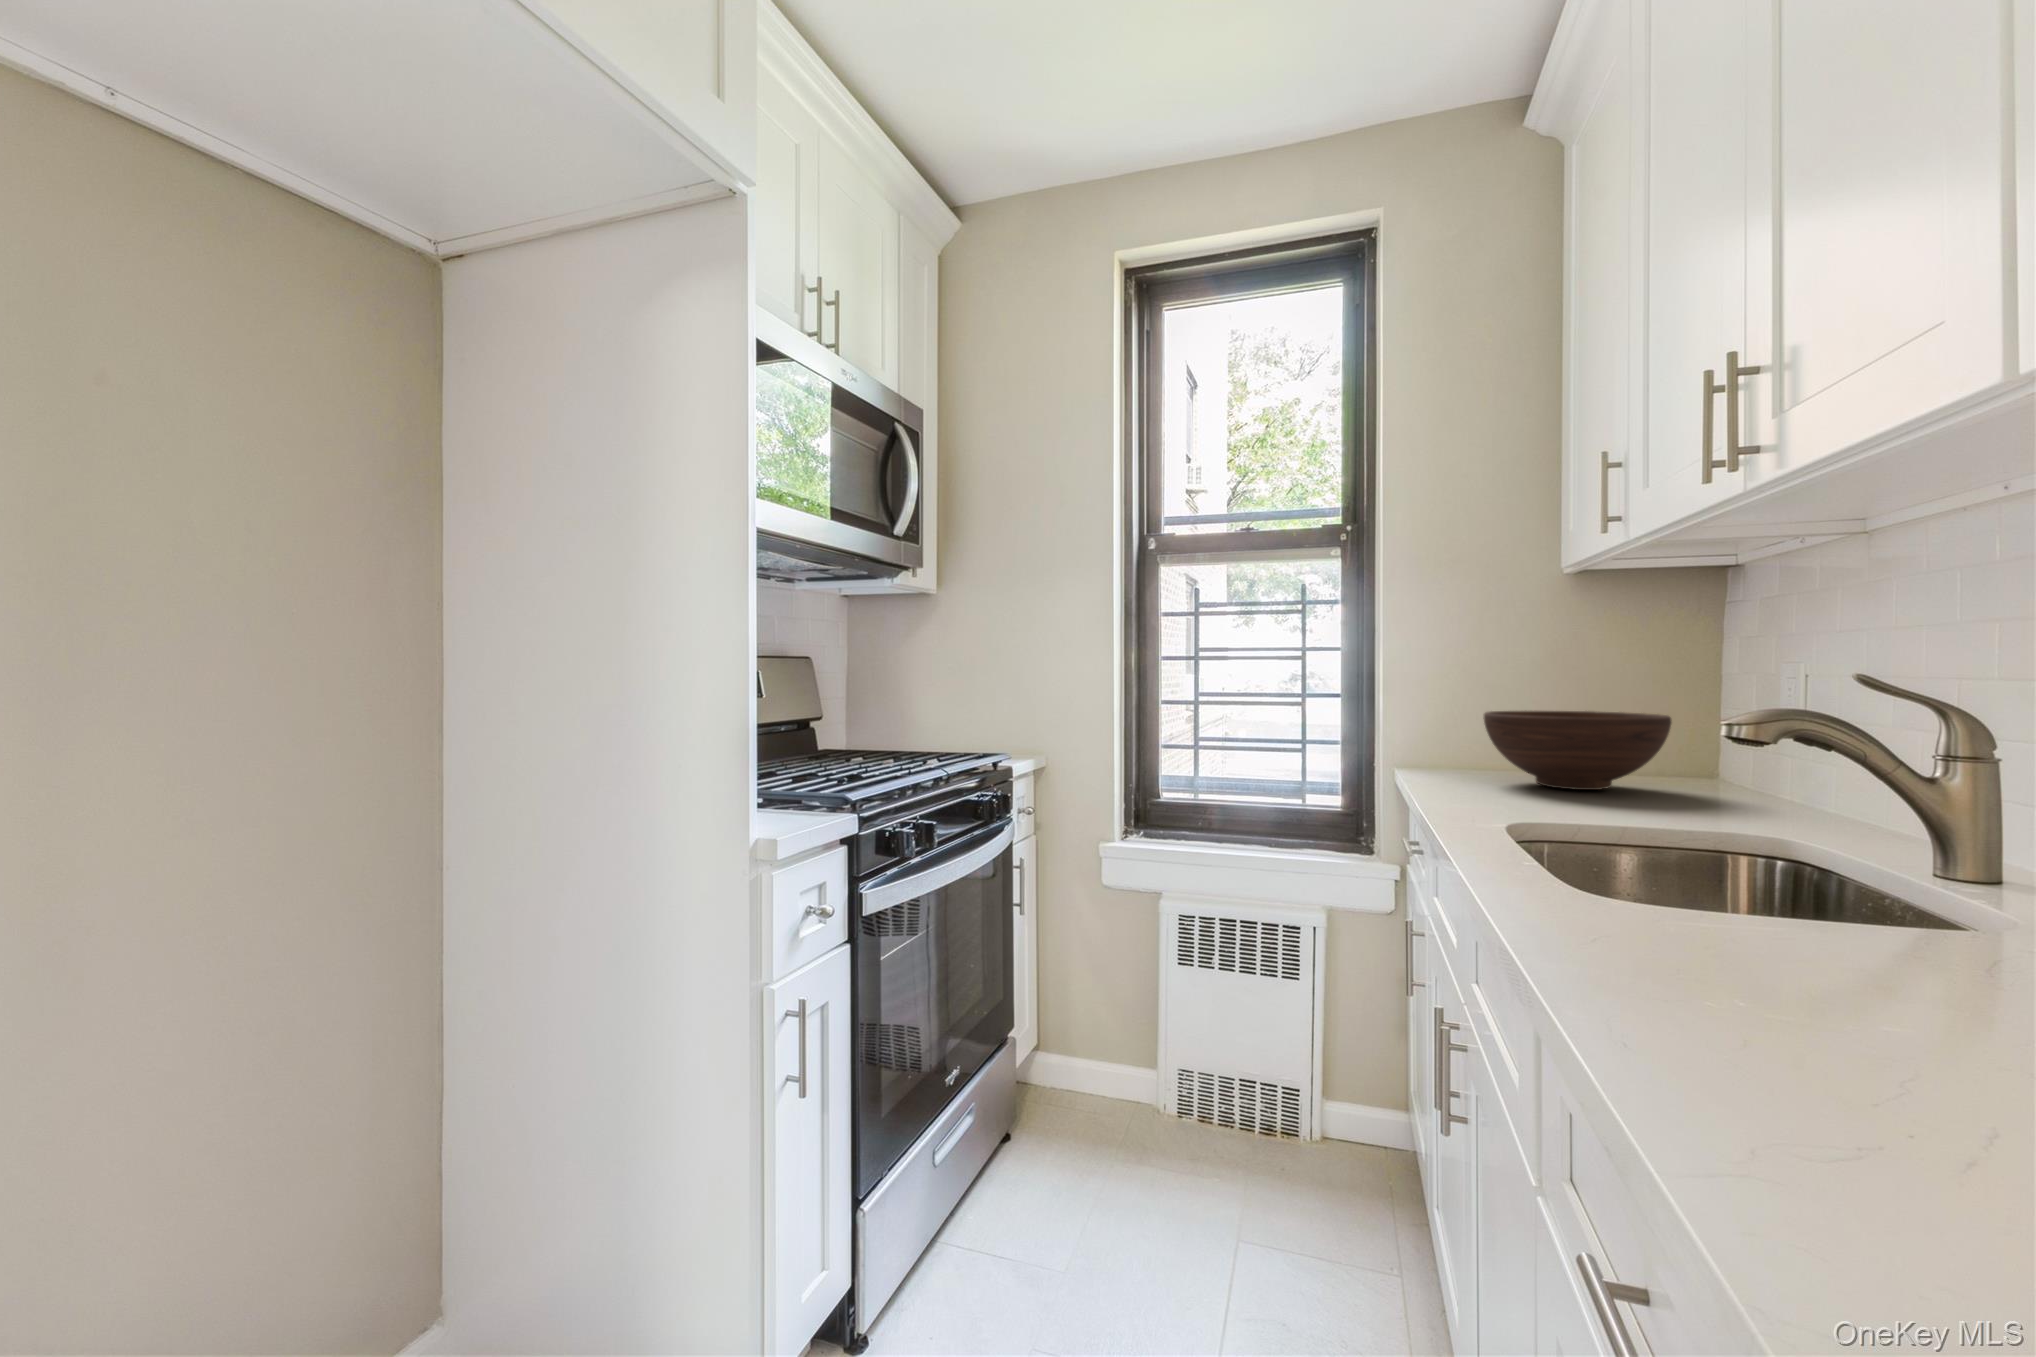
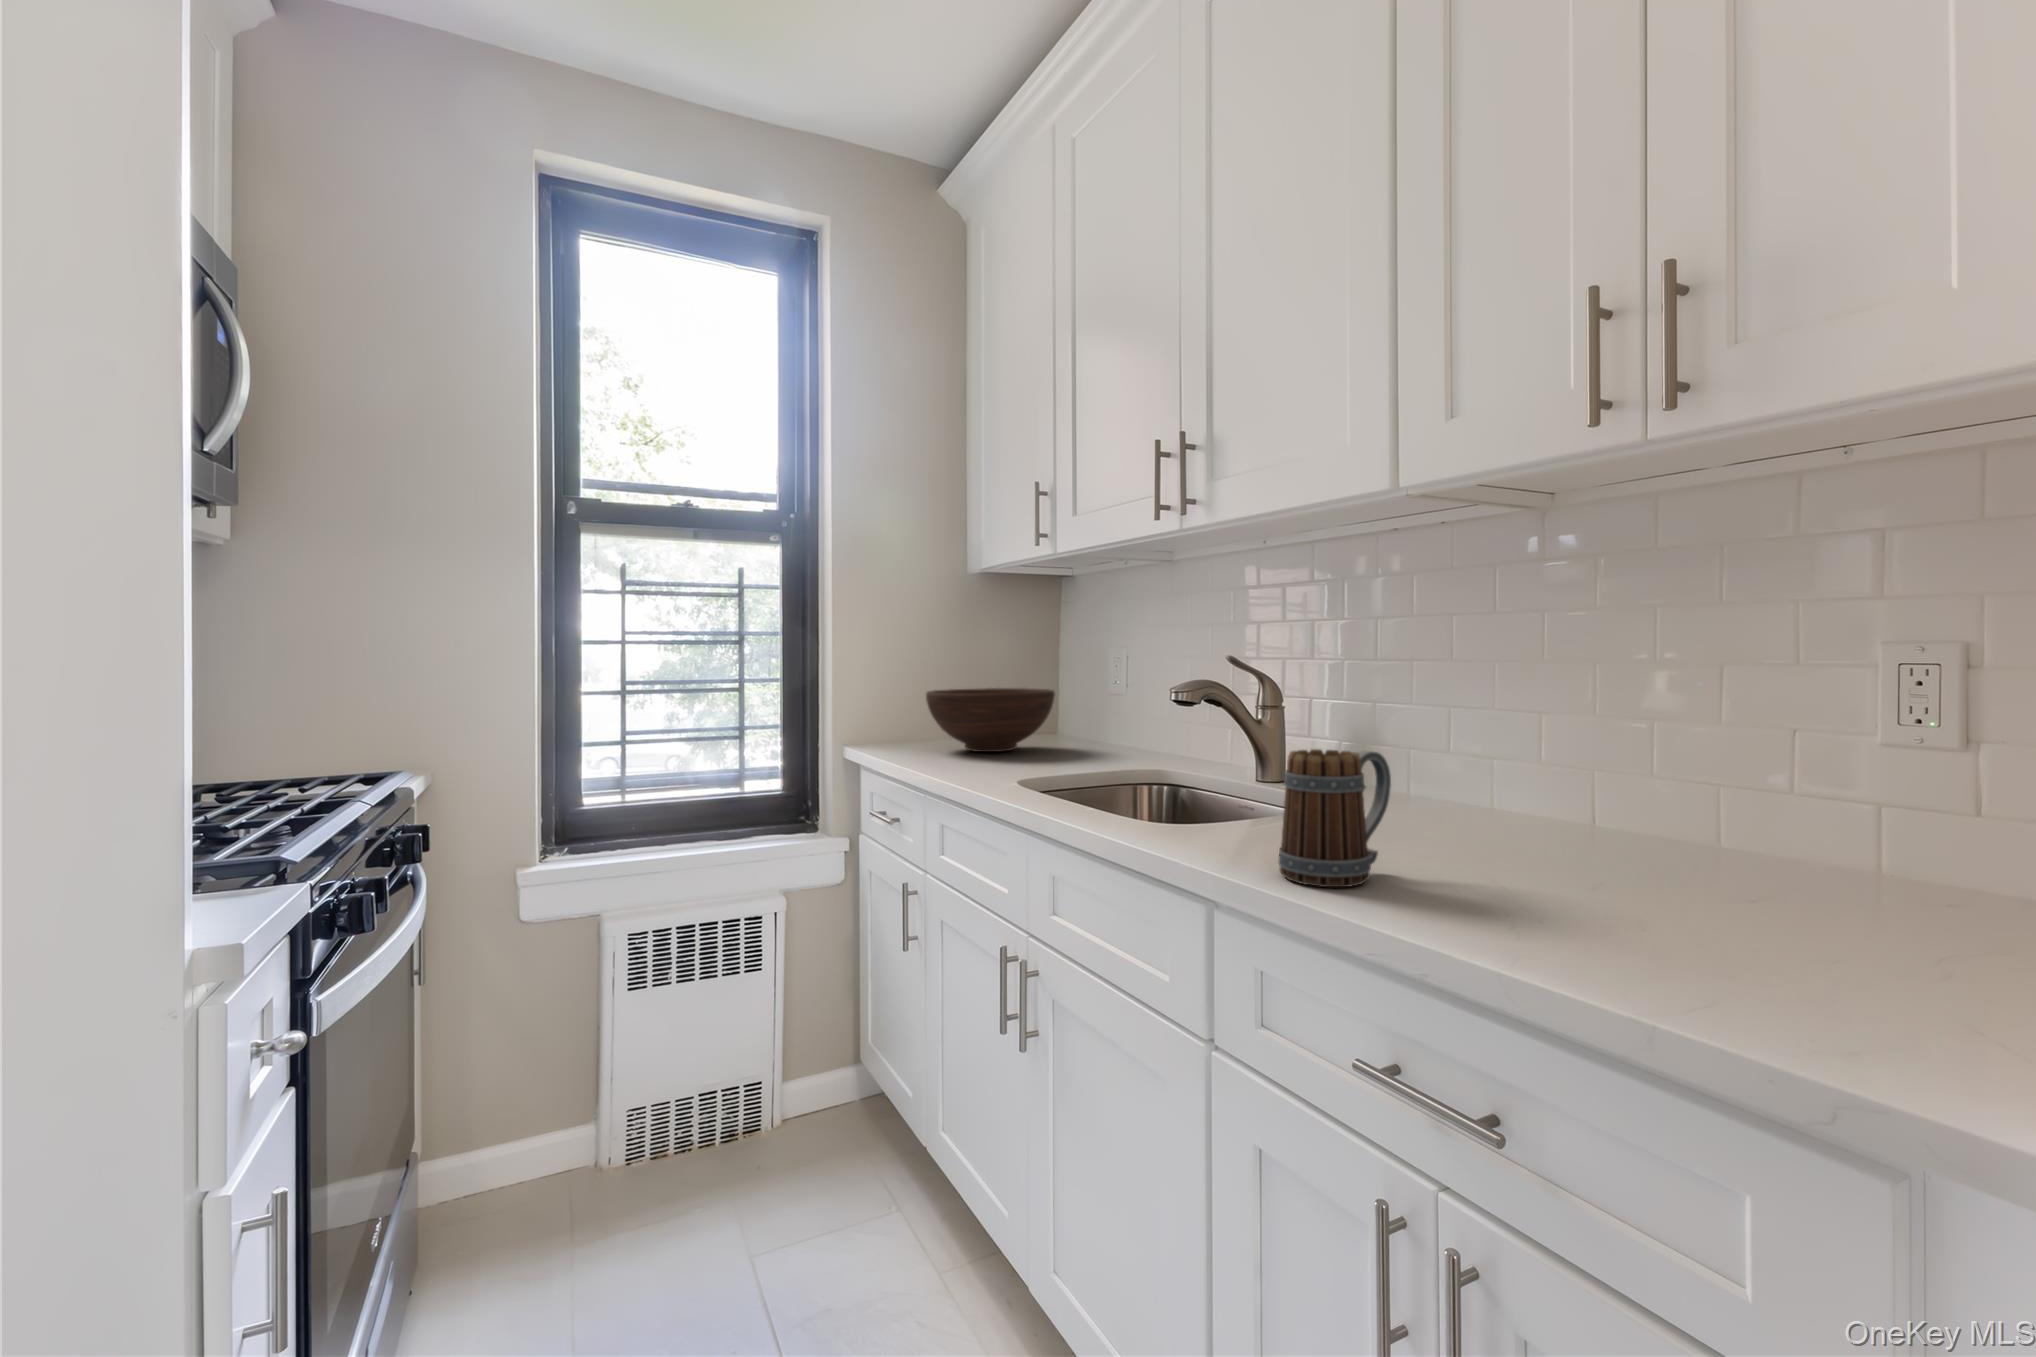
mug: none [1603,808,1853,1026] -> present [1279,749,1391,887]

